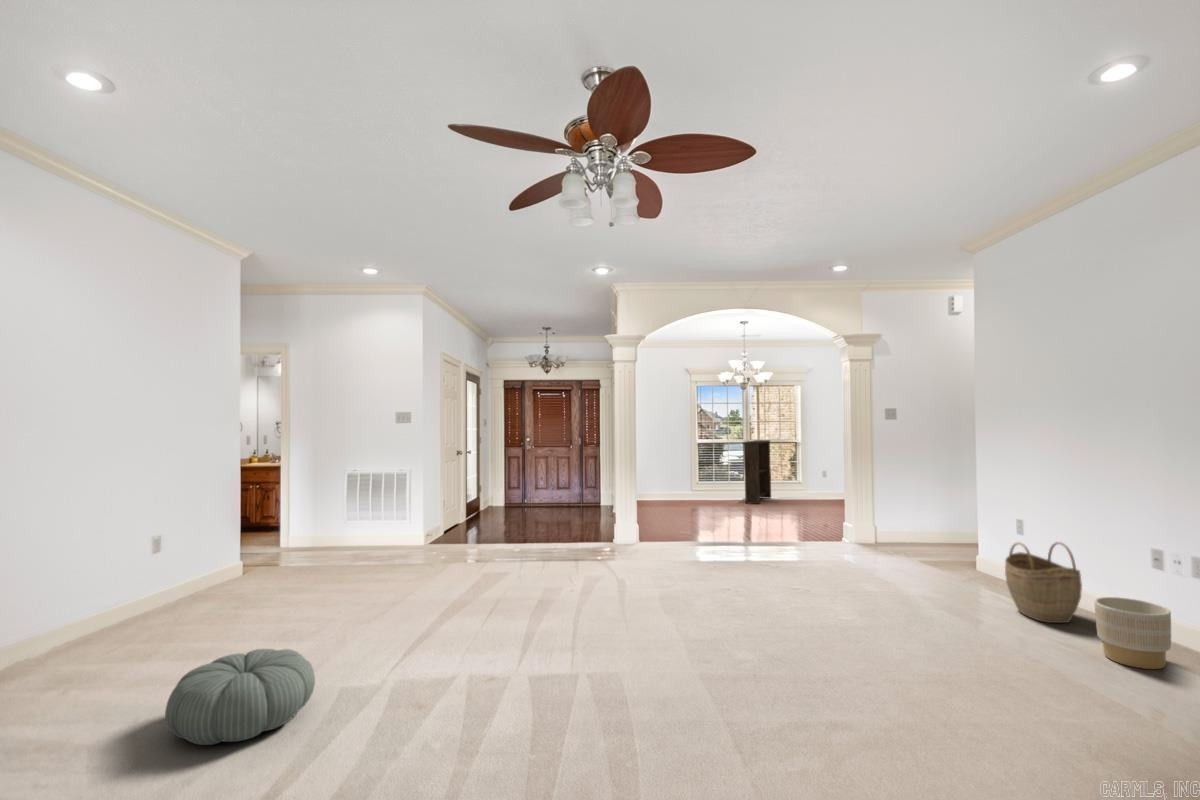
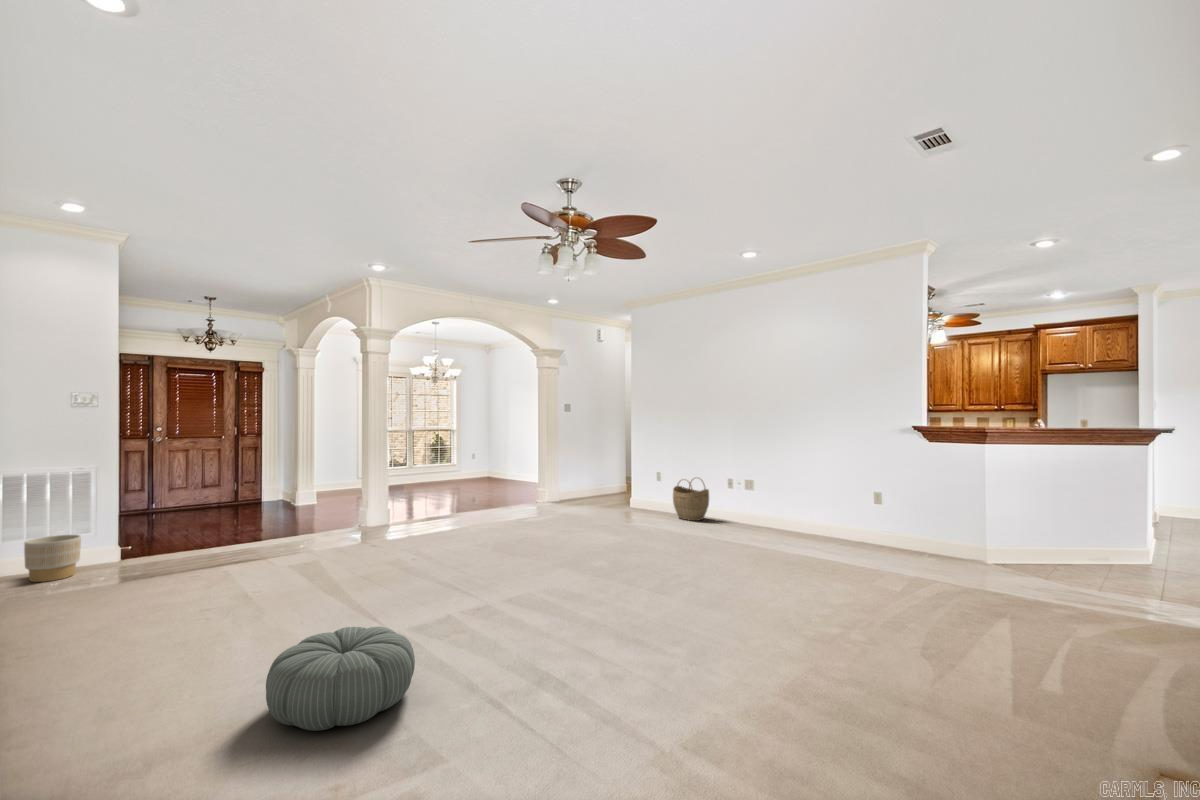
bookshelf: present [743,440,771,504] -> none [411,430,426,486]
planter: present [1095,597,1171,669] -> present [24,535,81,582]

